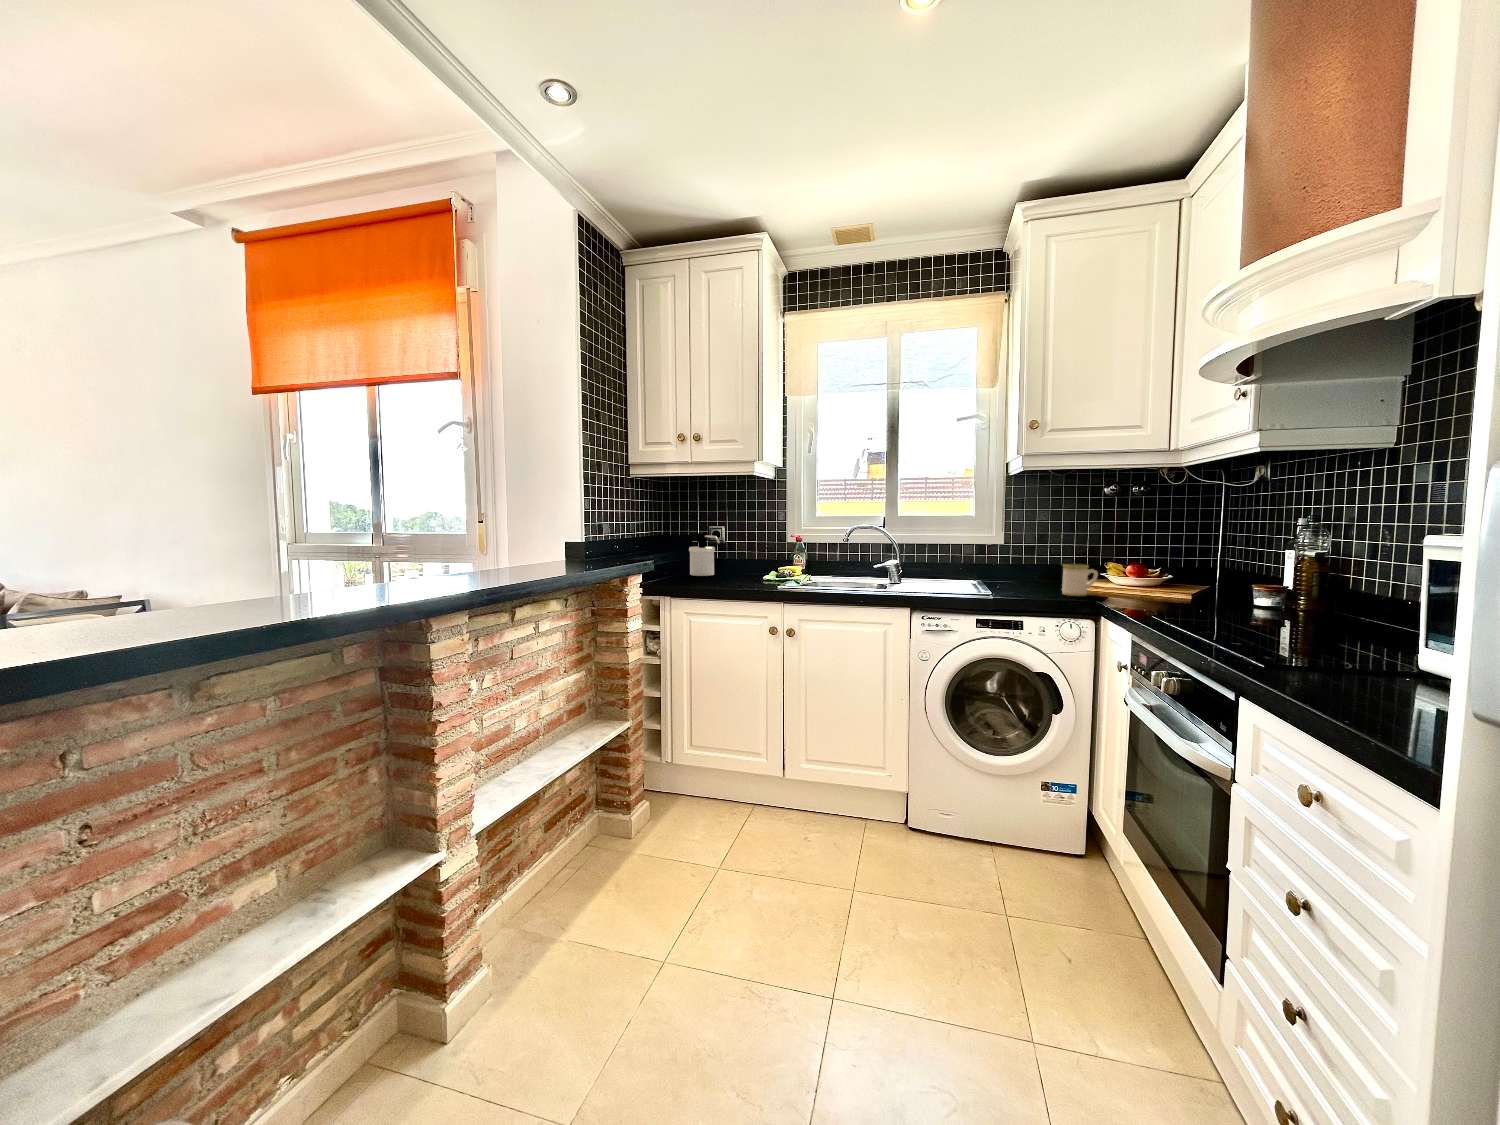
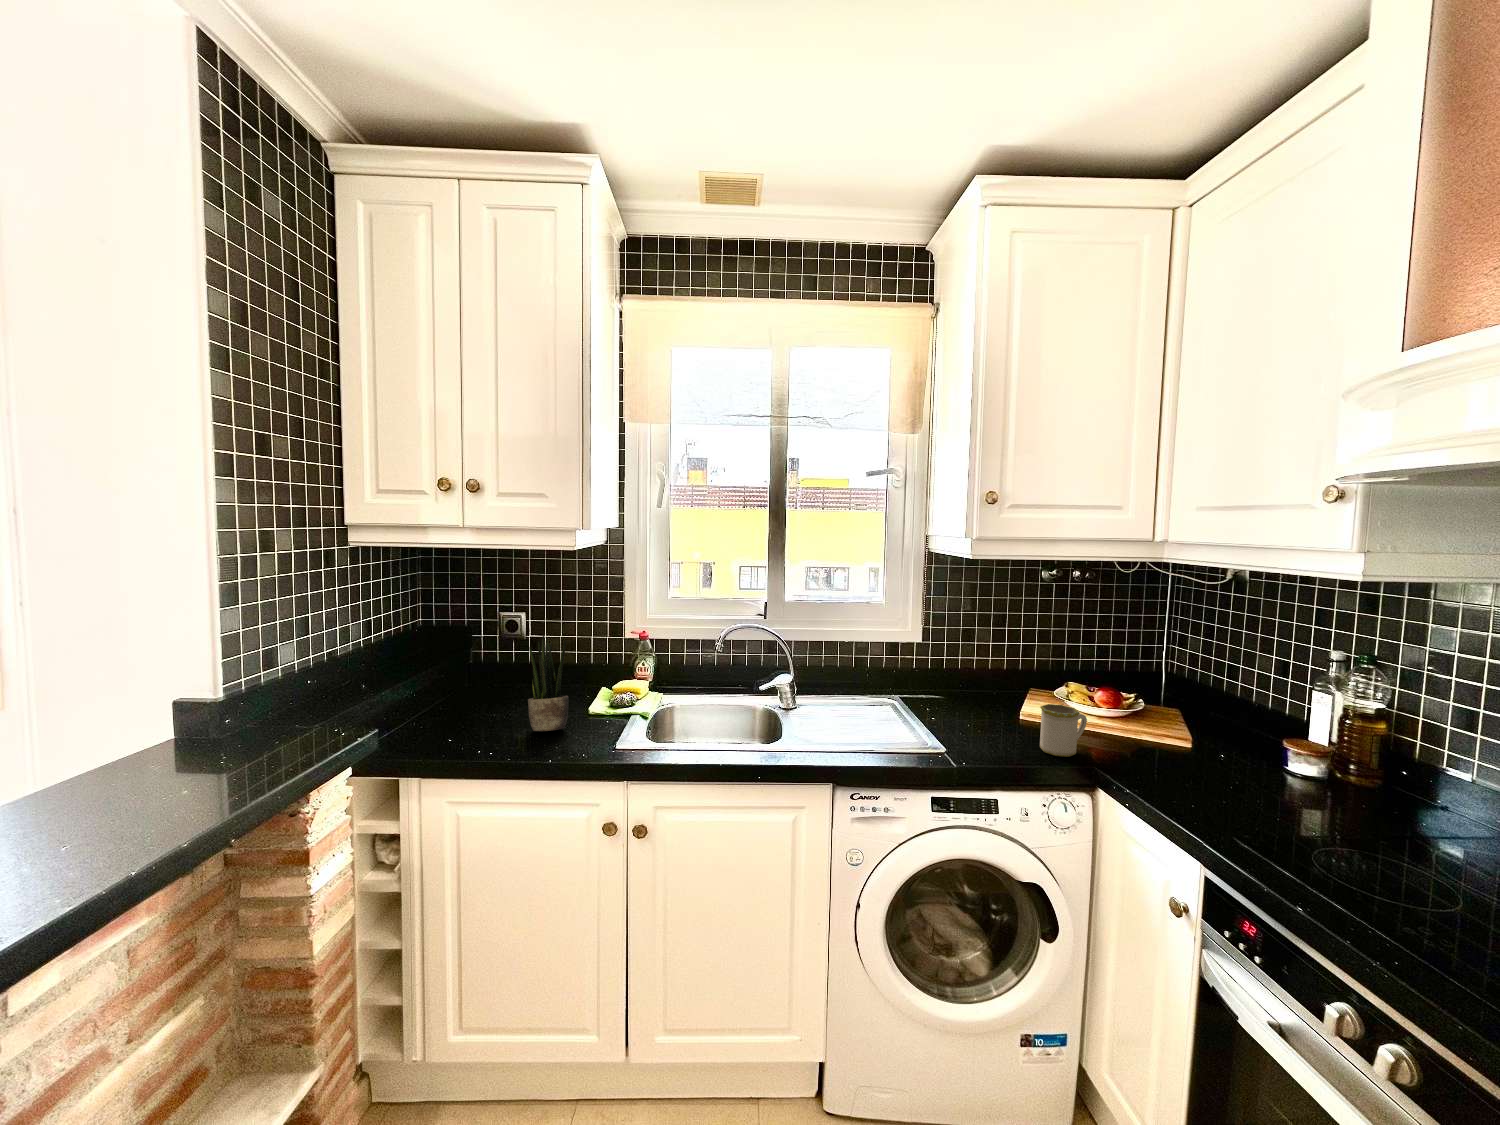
potted plant: none [728,524,750,580] -> present [528,635,568,731]
soap dispenser: present [689,533,720,576] -> none [461,637,516,712]

